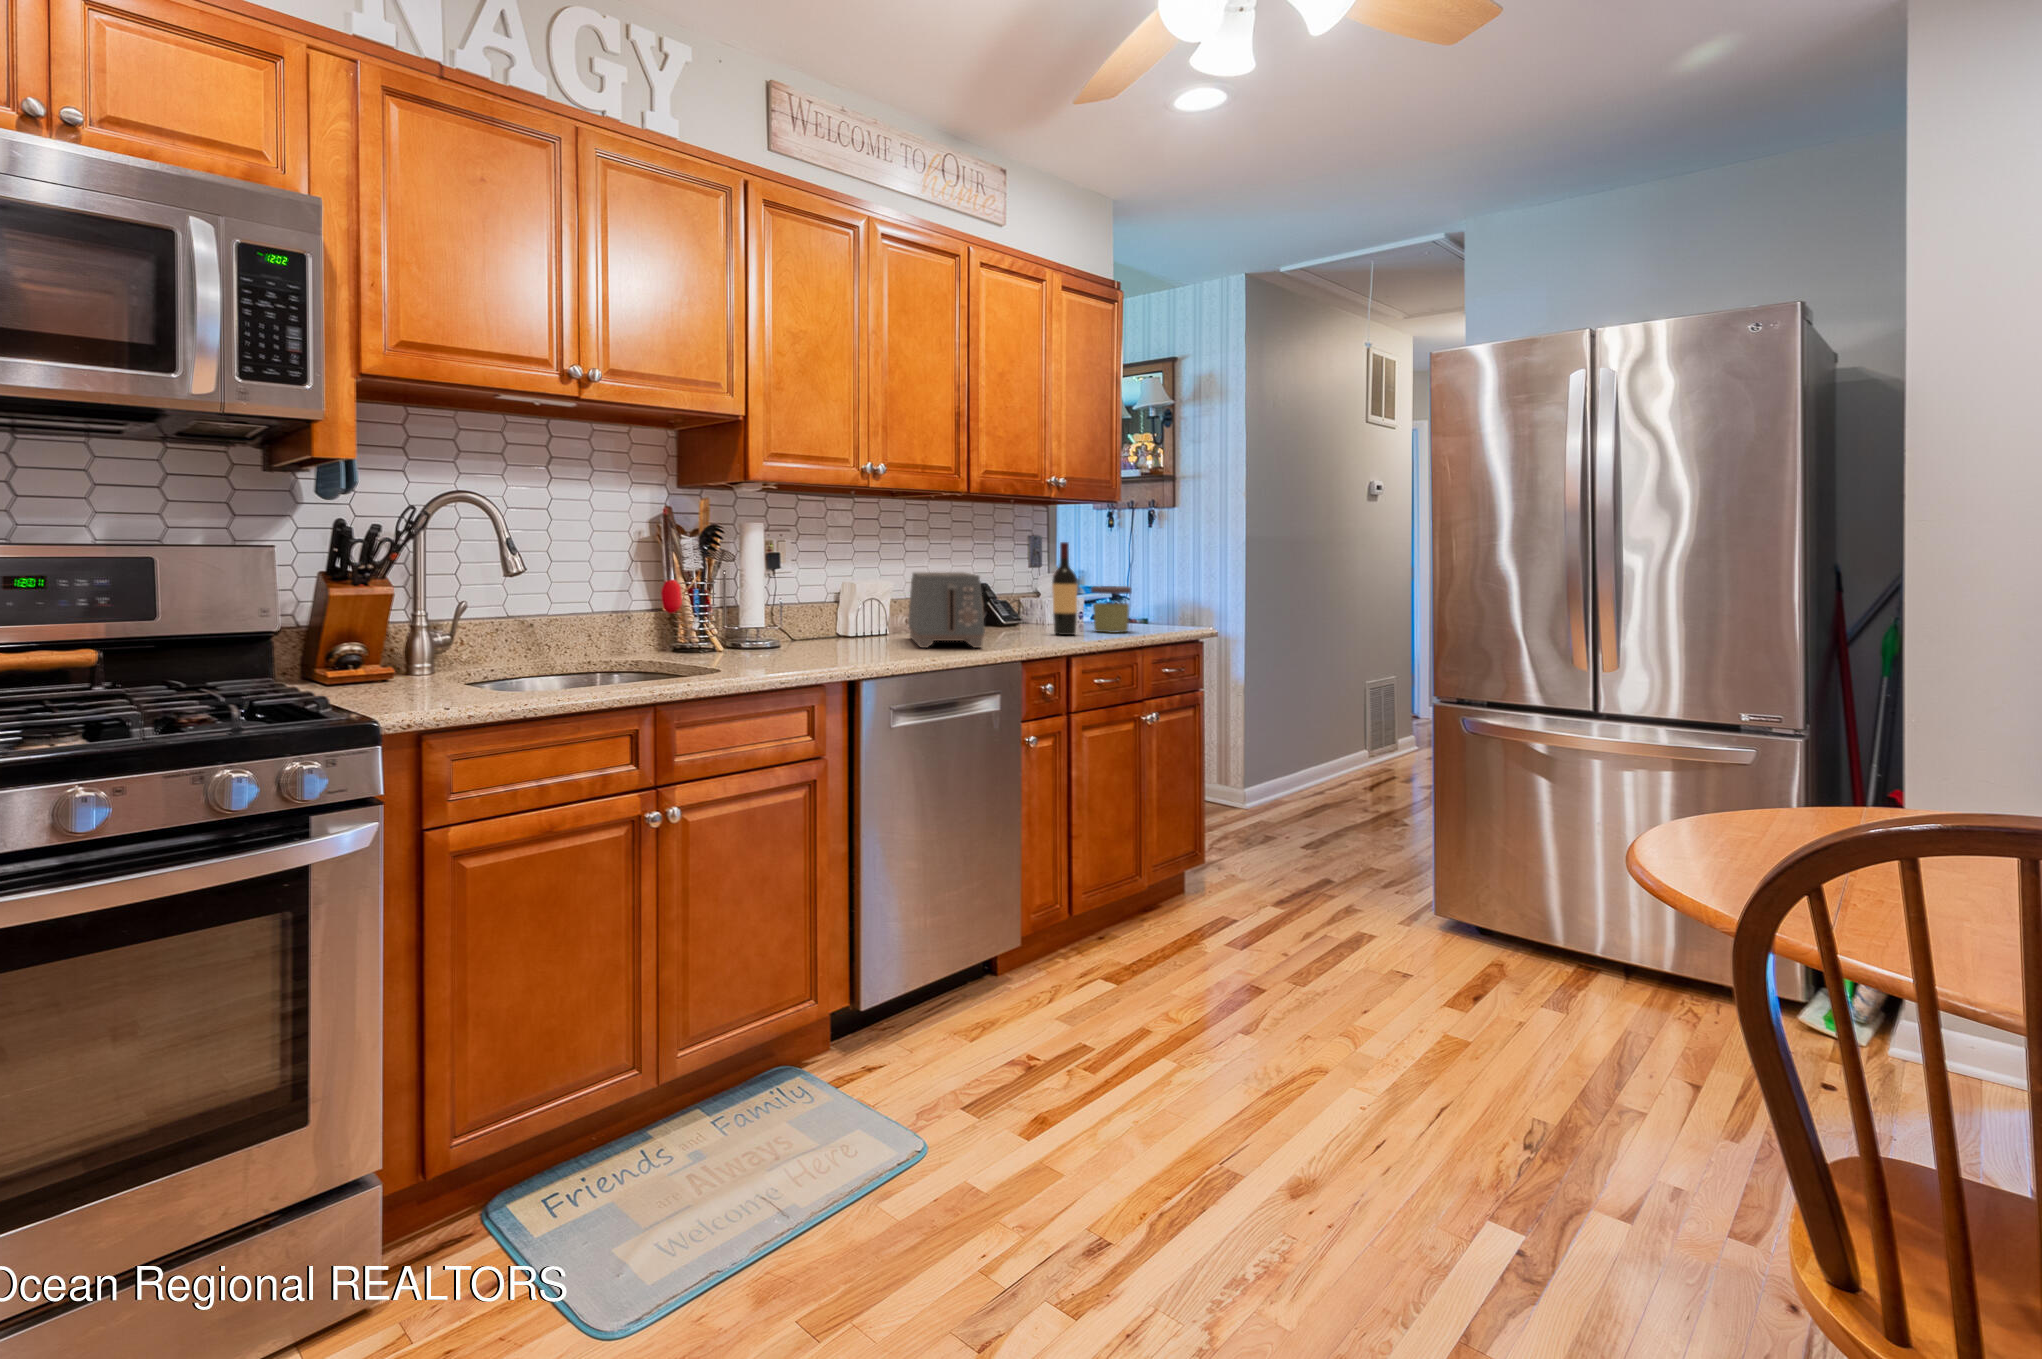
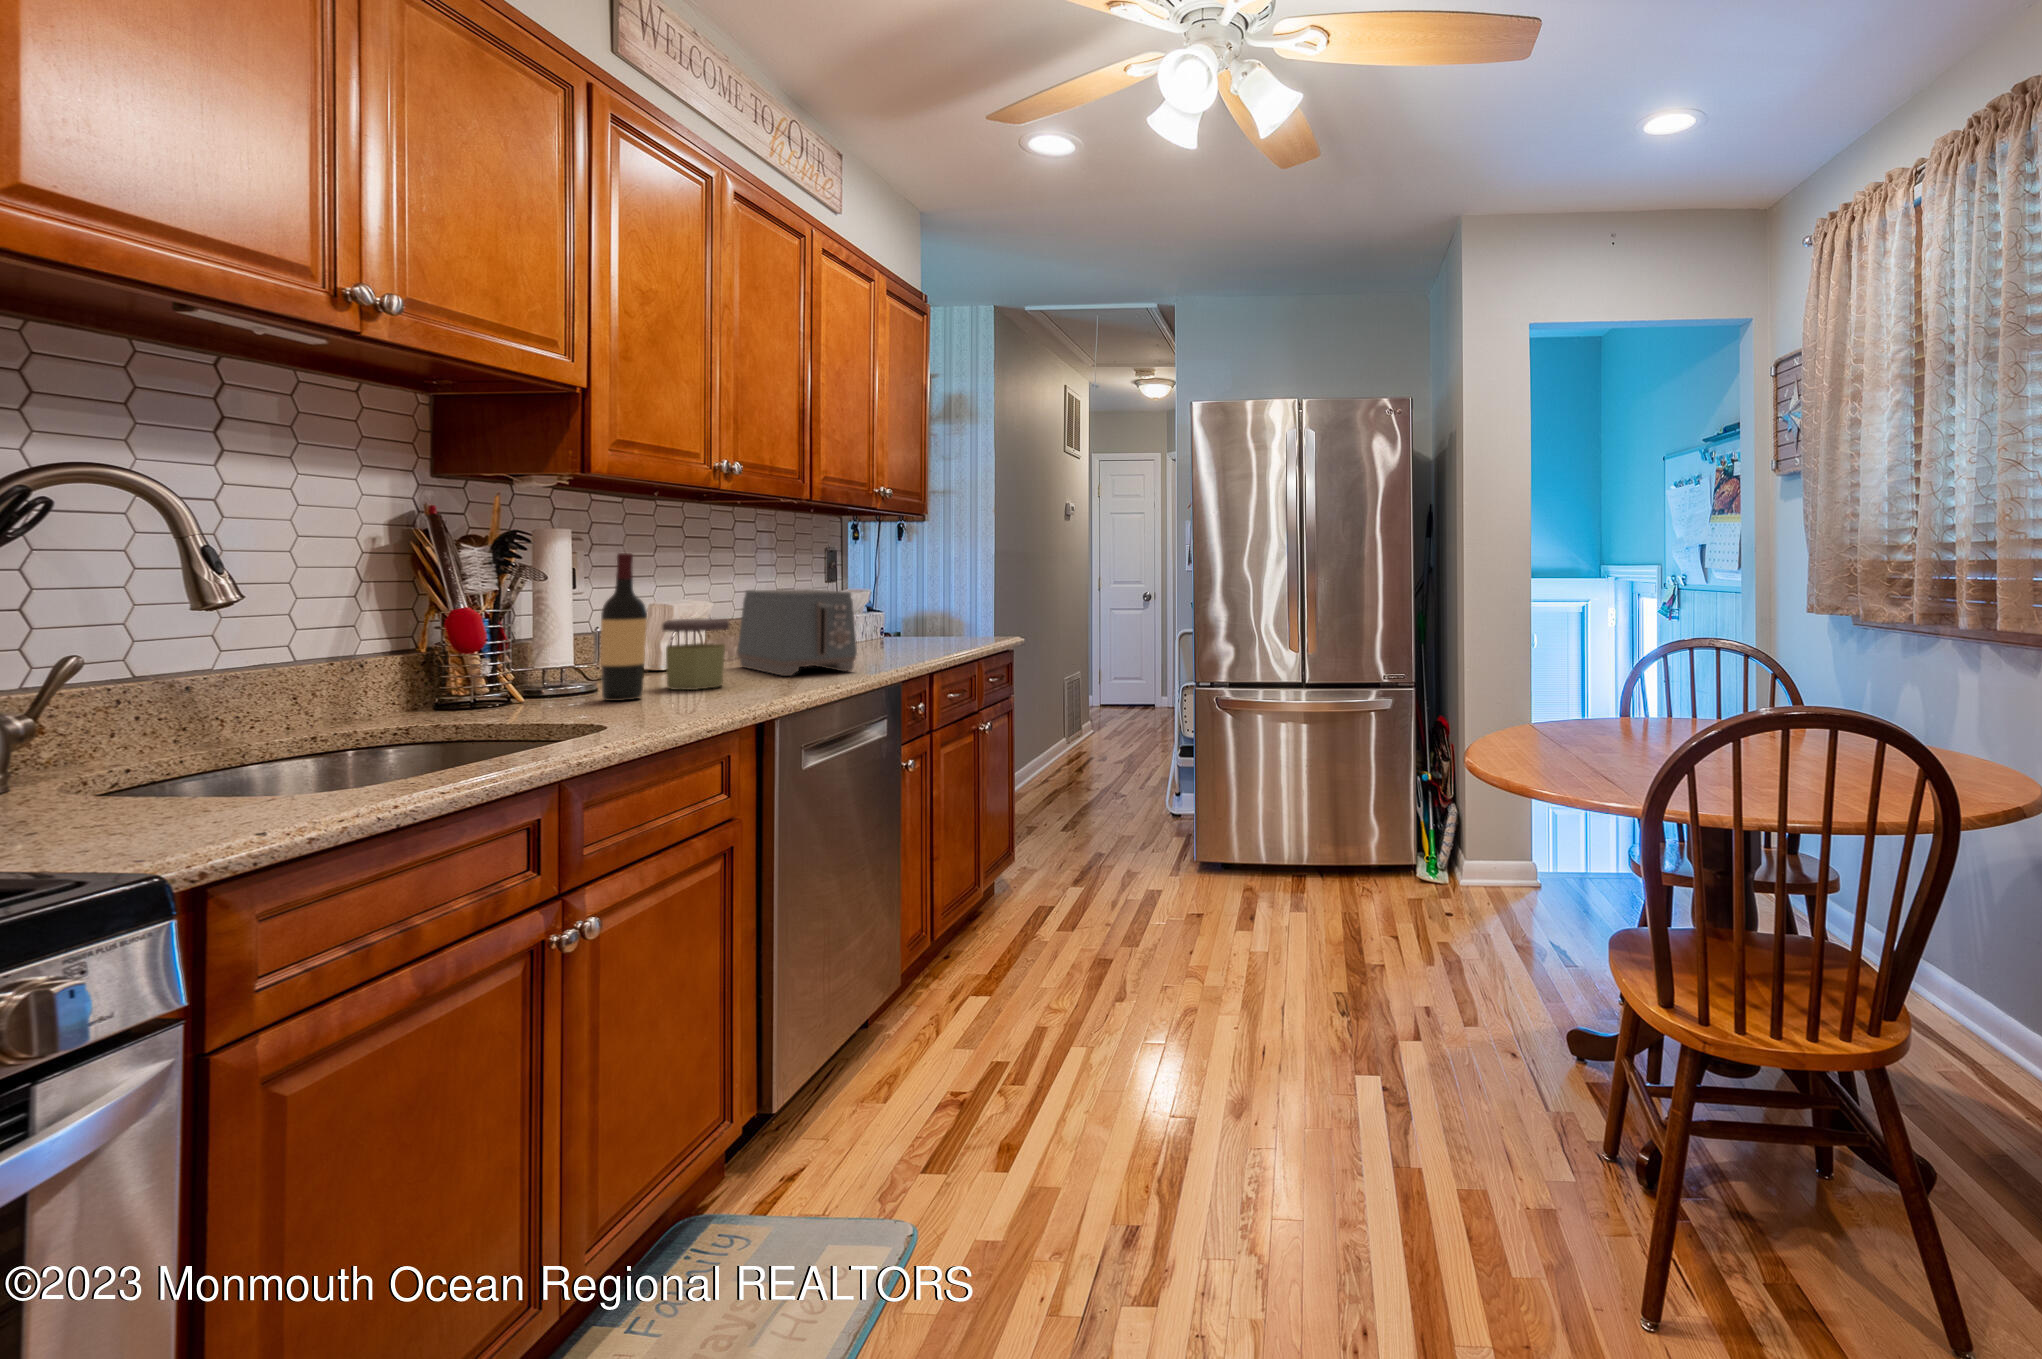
wine bottle: present [1052,542,1078,635] -> present [601,553,647,701]
jar: present [1091,586,1132,633] -> present [662,618,730,690]

